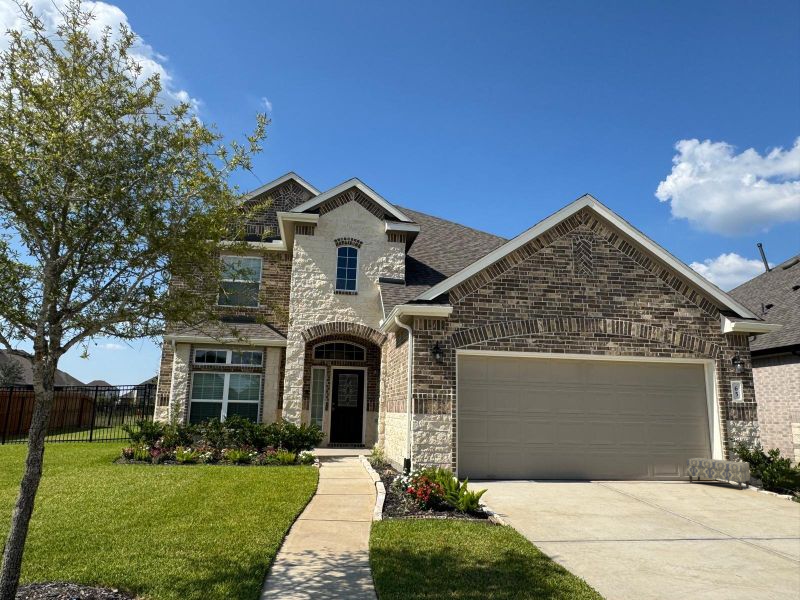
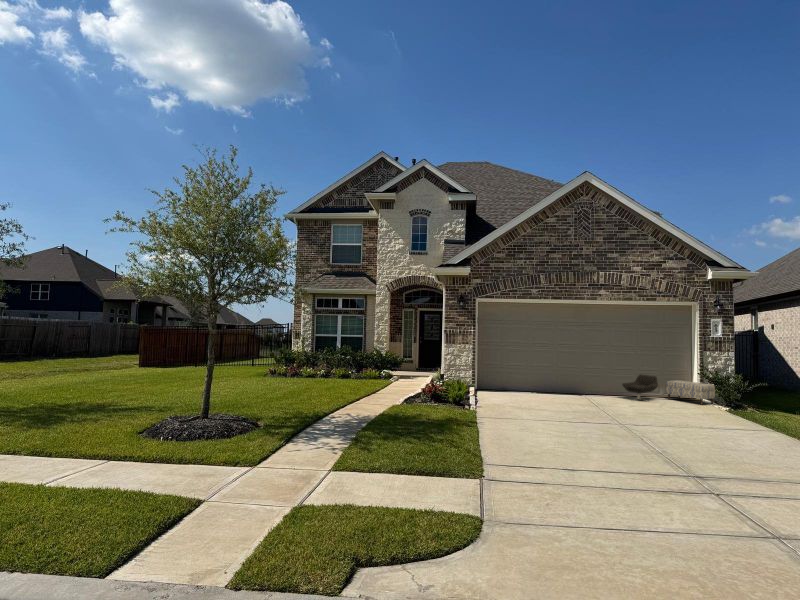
lounge chair: none [639,451,683,487] -> present [622,375,658,399]

